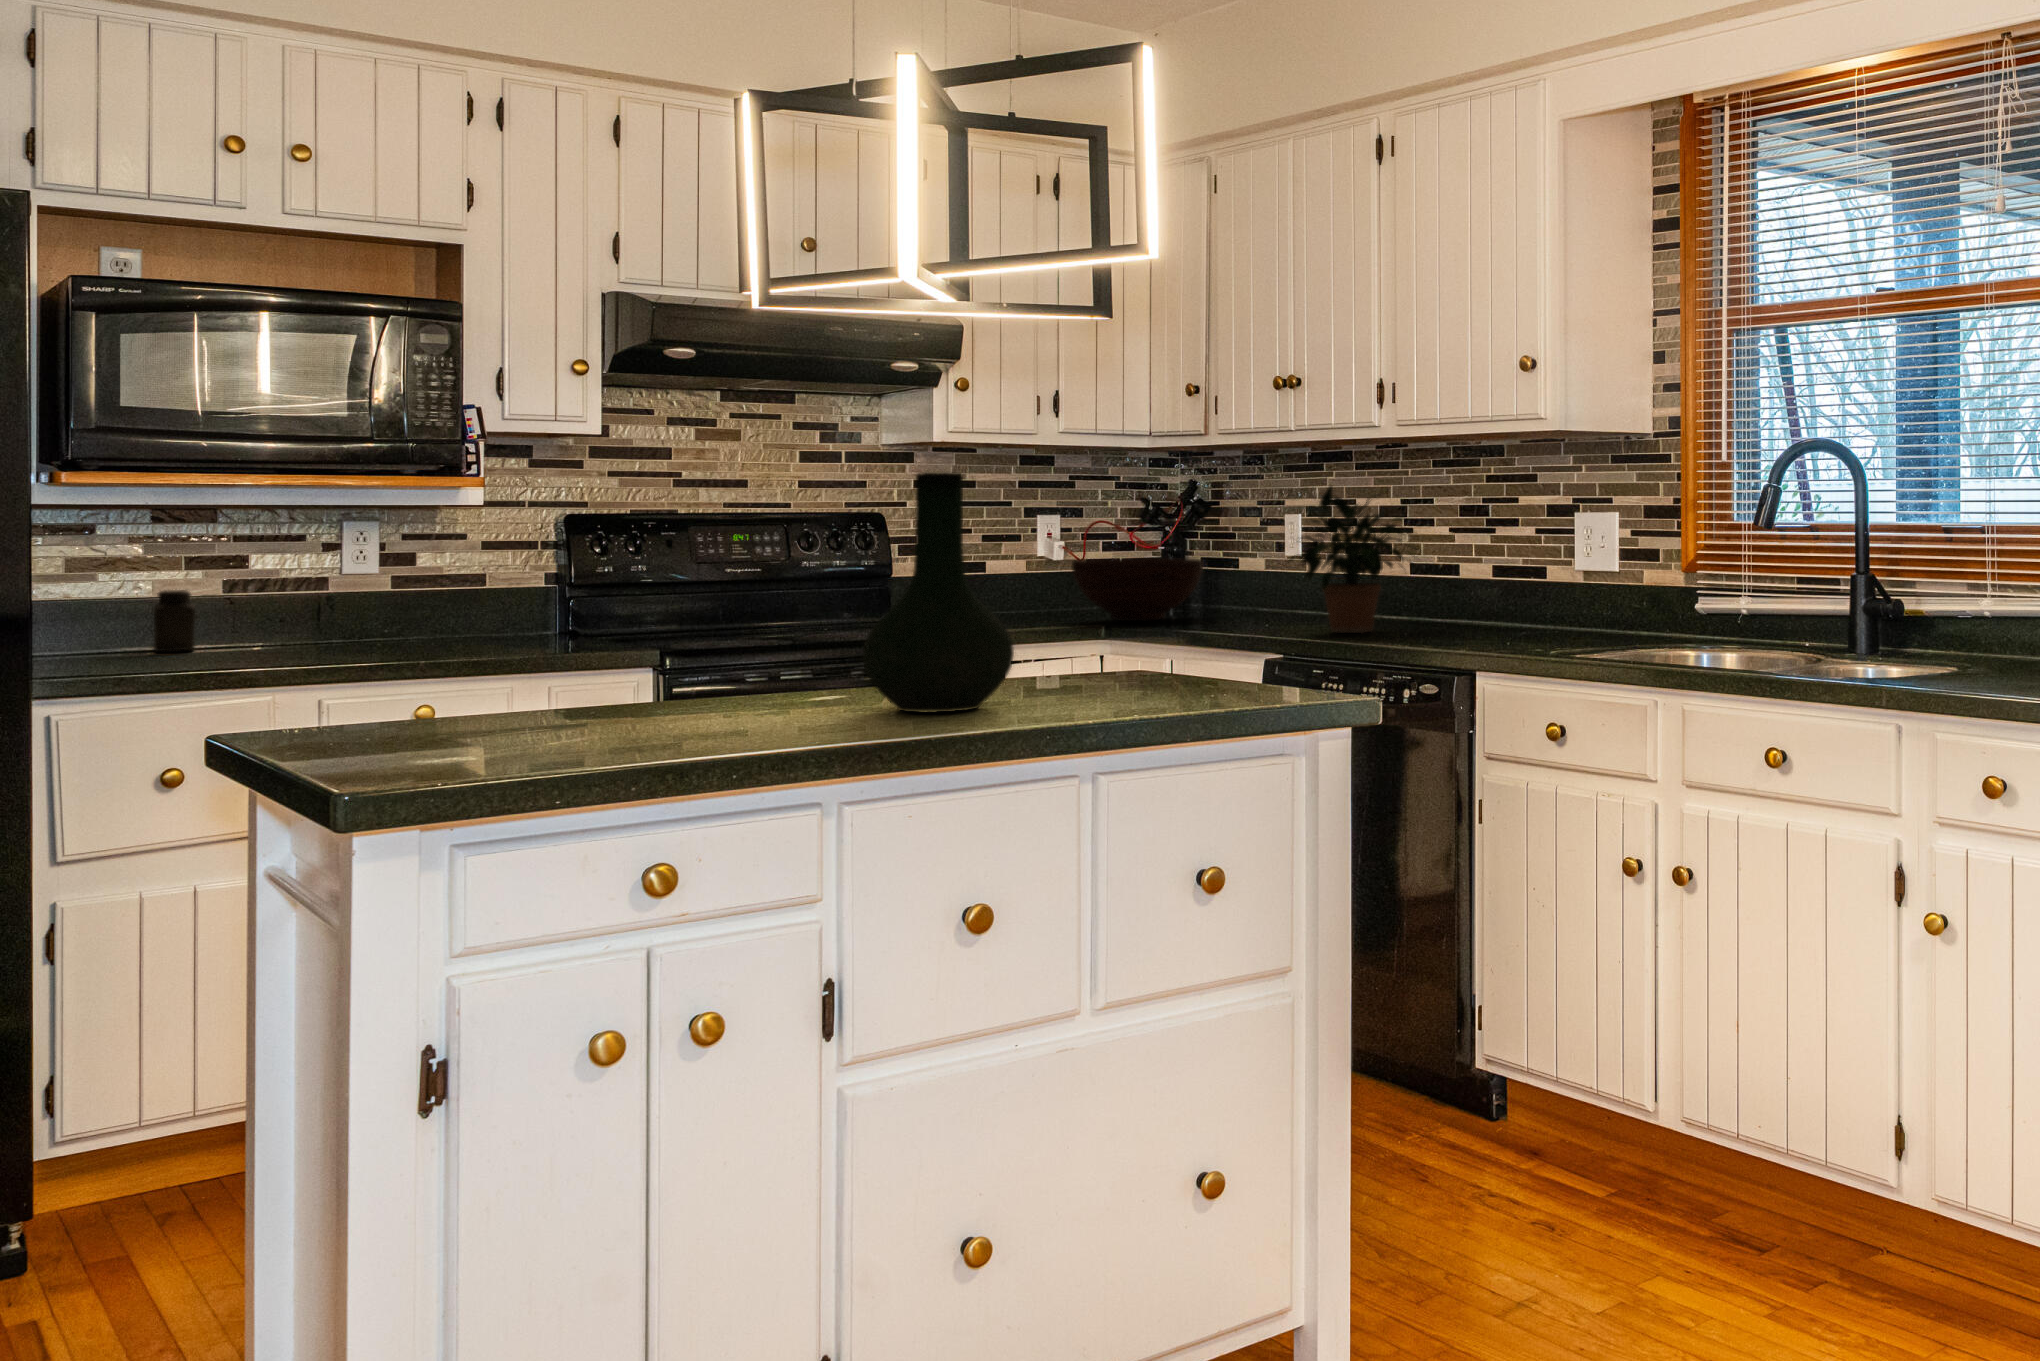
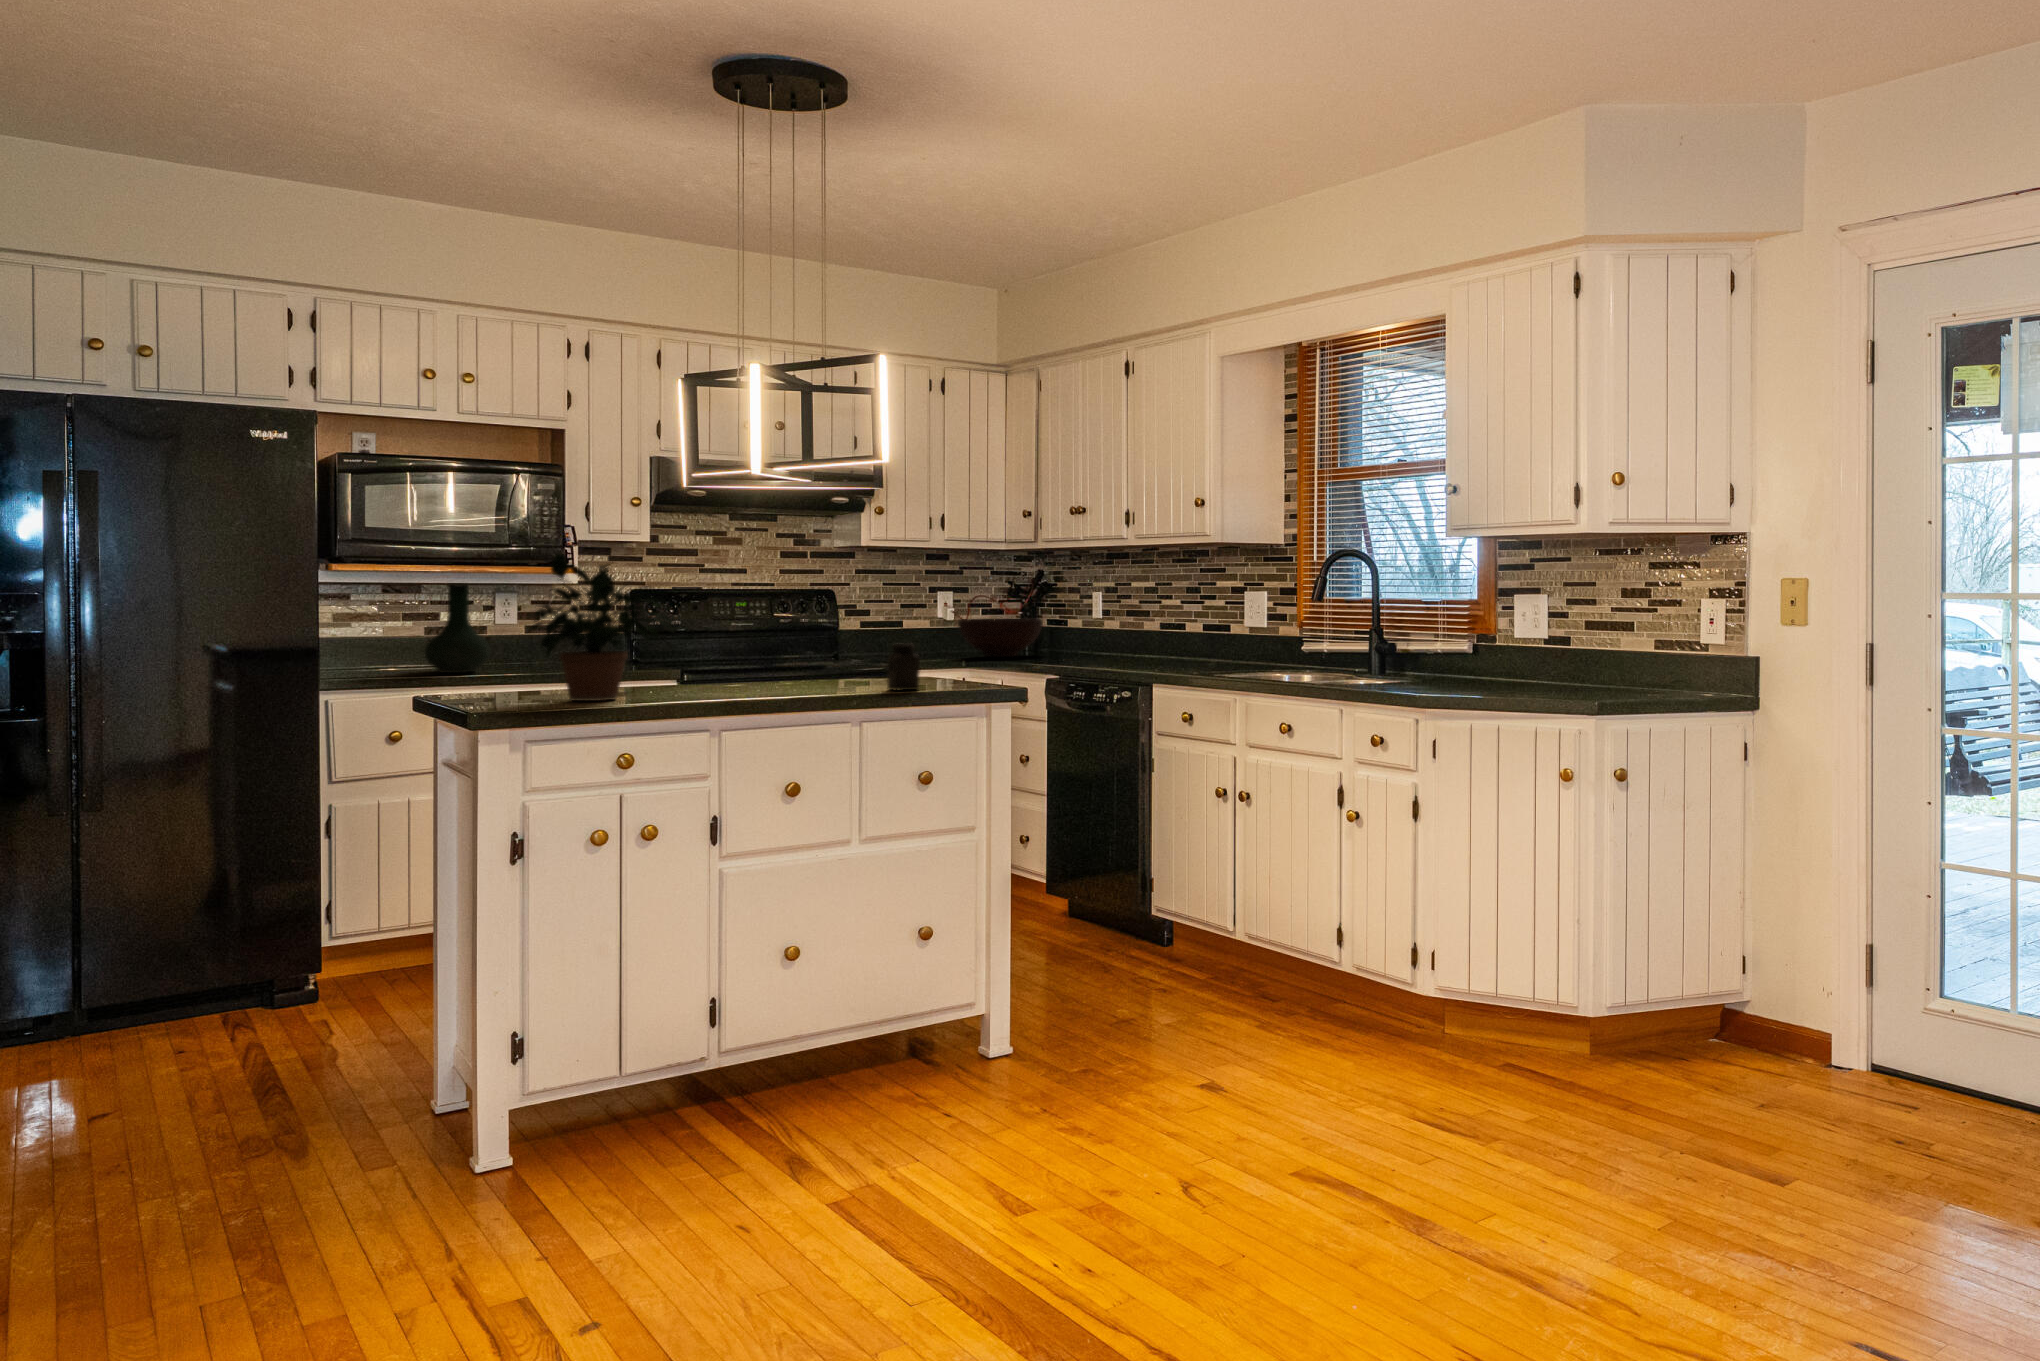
vase: present [862,472,1014,713] -> present [425,584,491,673]
potted plant: present [1288,486,1416,633] -> present [529,554,672,701]
salt shaker: present [154,590,195,652] -> present [887,643,920,690]

